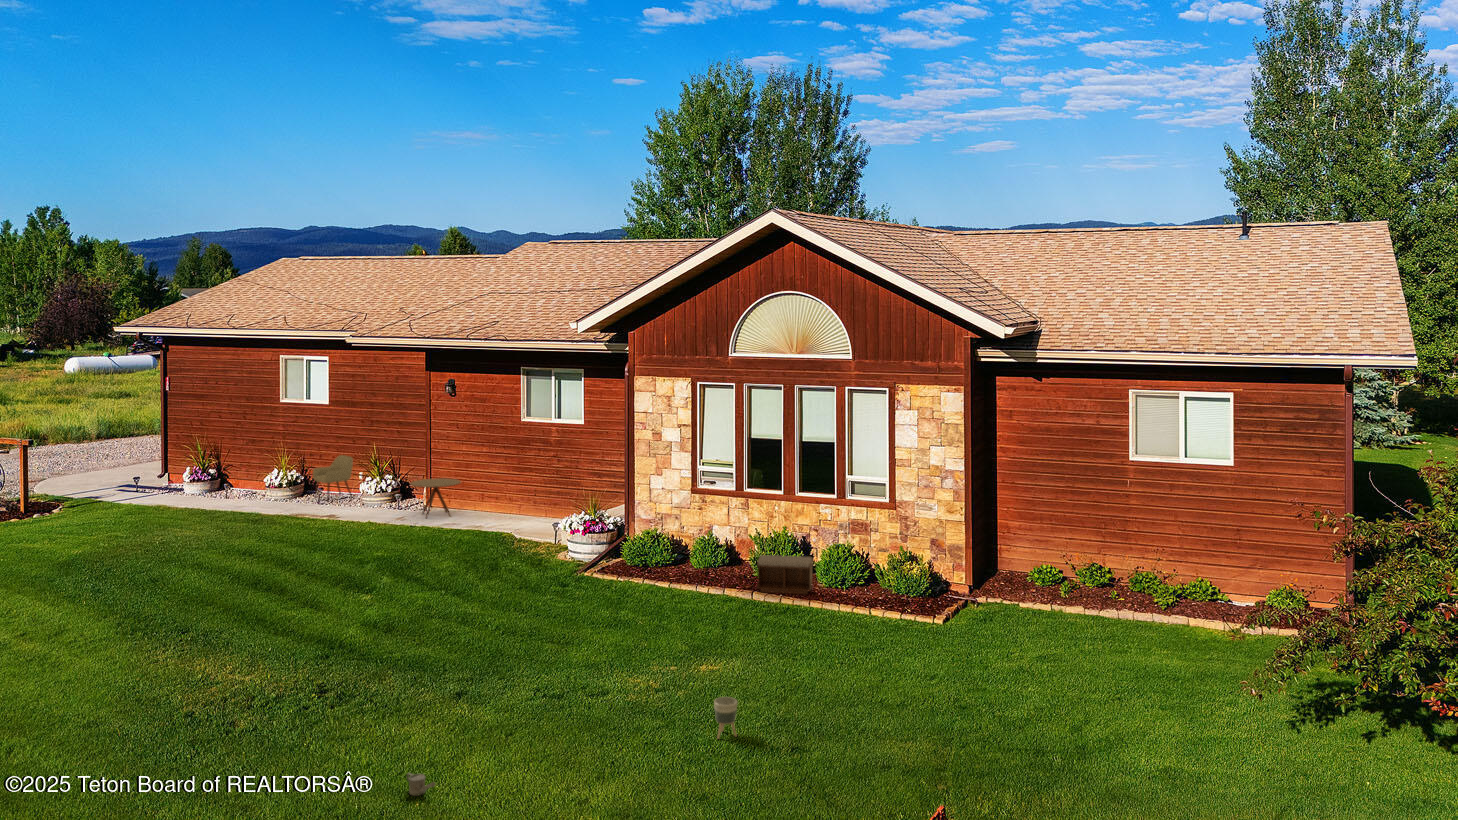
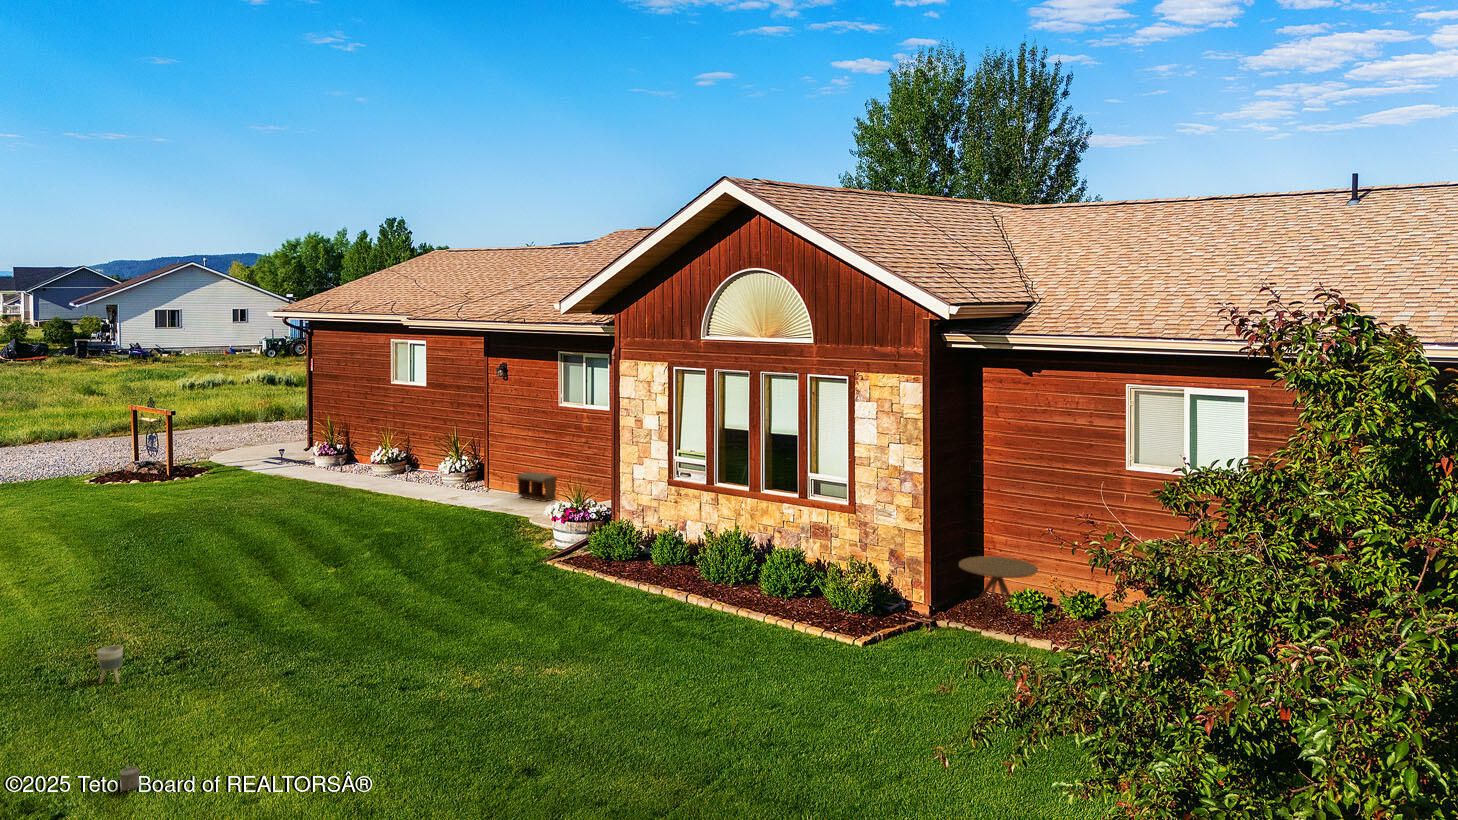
chair: present [313,455,353,501] -> none [403,434,437,477]
round table: present [410,478,461,517] -> present [959,556,1038,622]
bench: present [757,555,813,594] -> present [517,472,557,502]
planter: present [714,697,737,739] -> present [97,645,123,683]

